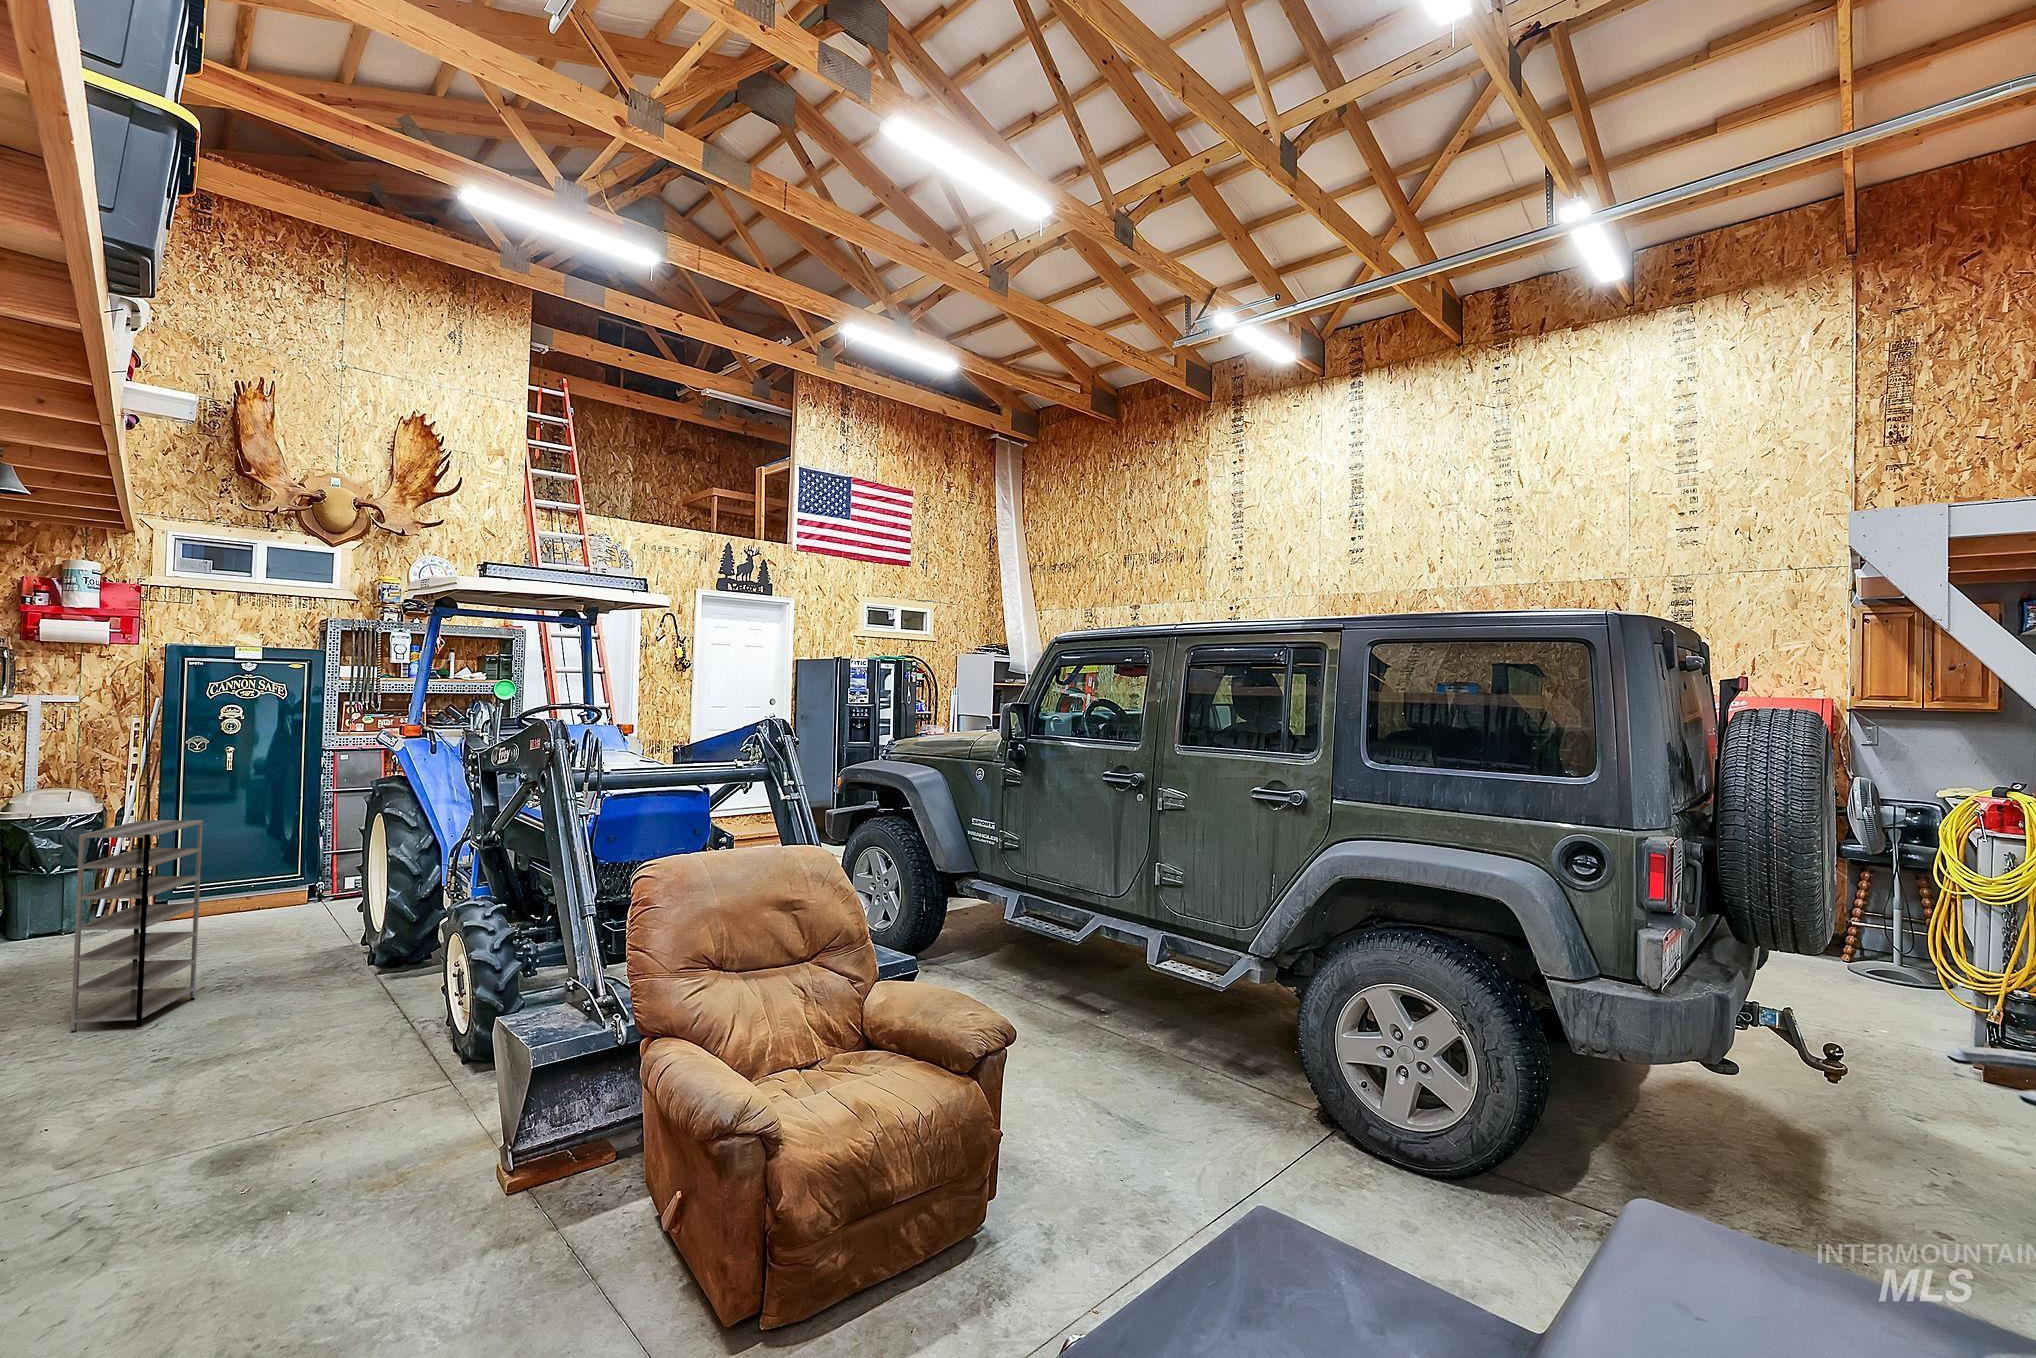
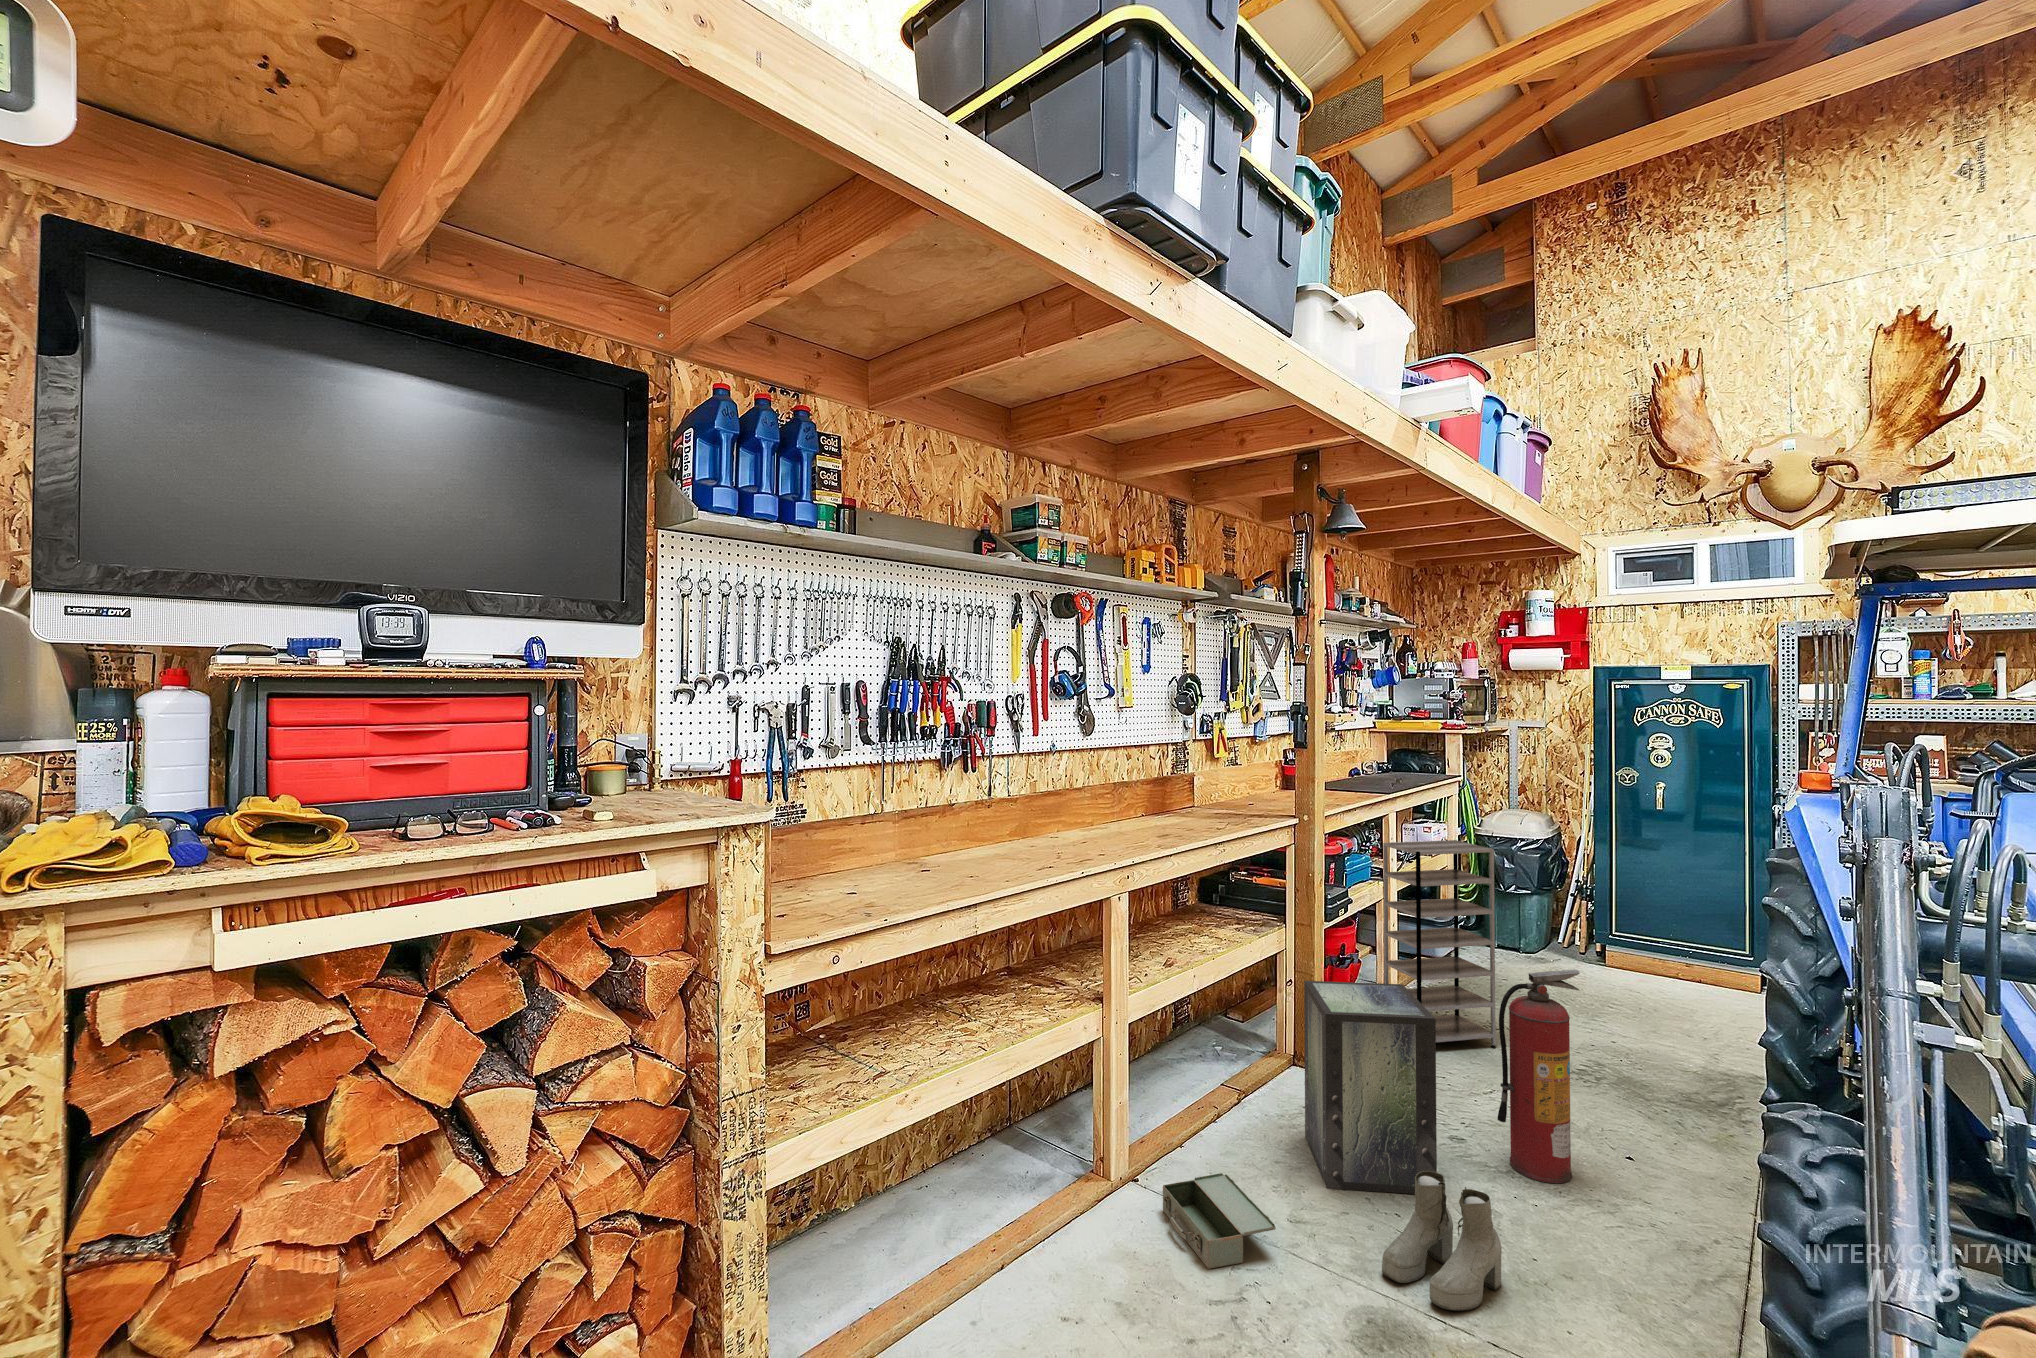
fire extinguisher: none [329,885,386,1044] -> present [1497,969,1580,1183]
storage box: none [163,938,331,1118] -> present [1304,981,1437,1194]
boots: none [364,1028,435,1117] -> present [1382,1171,1502,1311]
toolbox: none [150,1132,294,1204] -> present [1163,1173,1276,1269]

